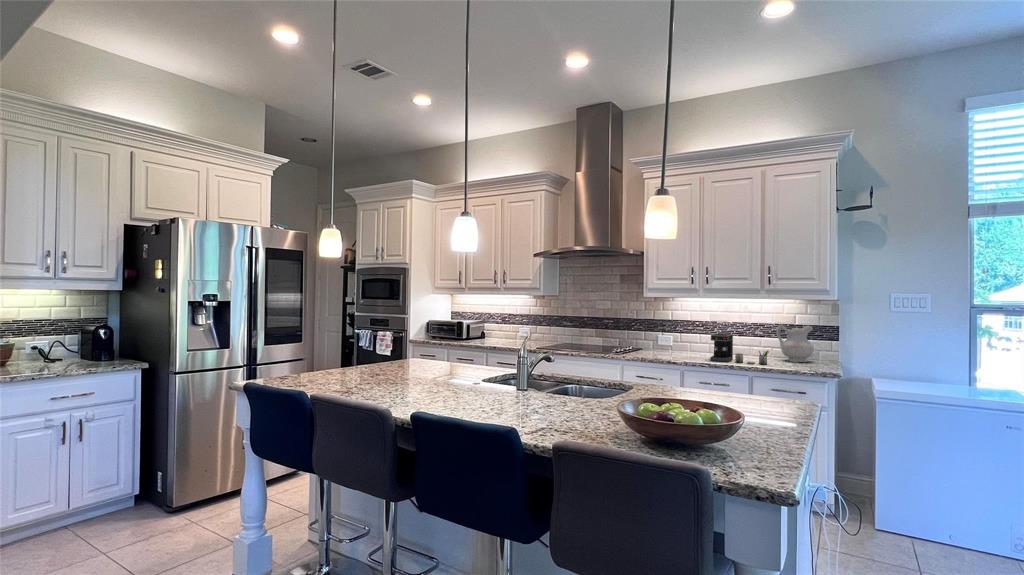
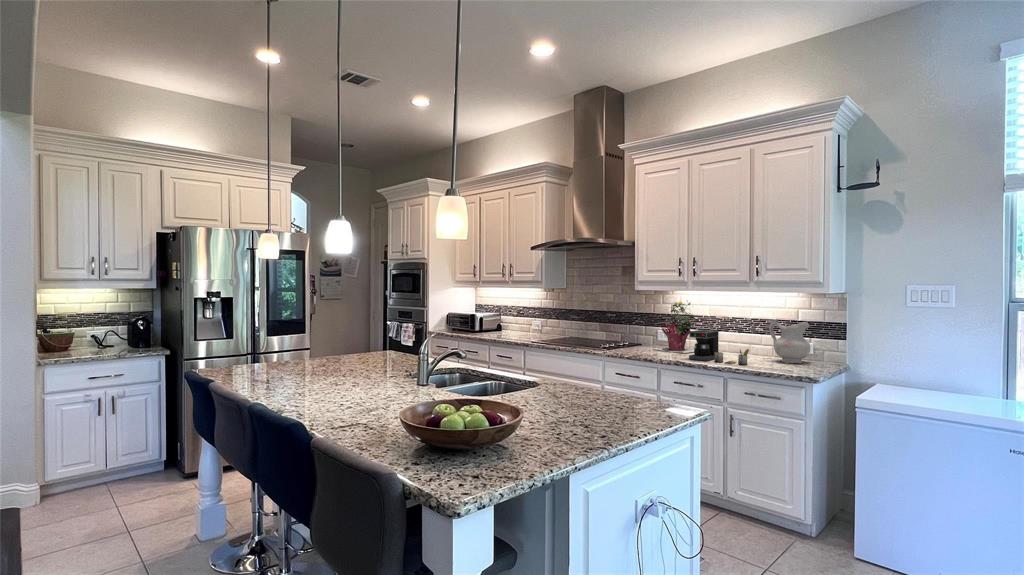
potted plant: none [662,306,710,356] -> present [653,302,696,353]

